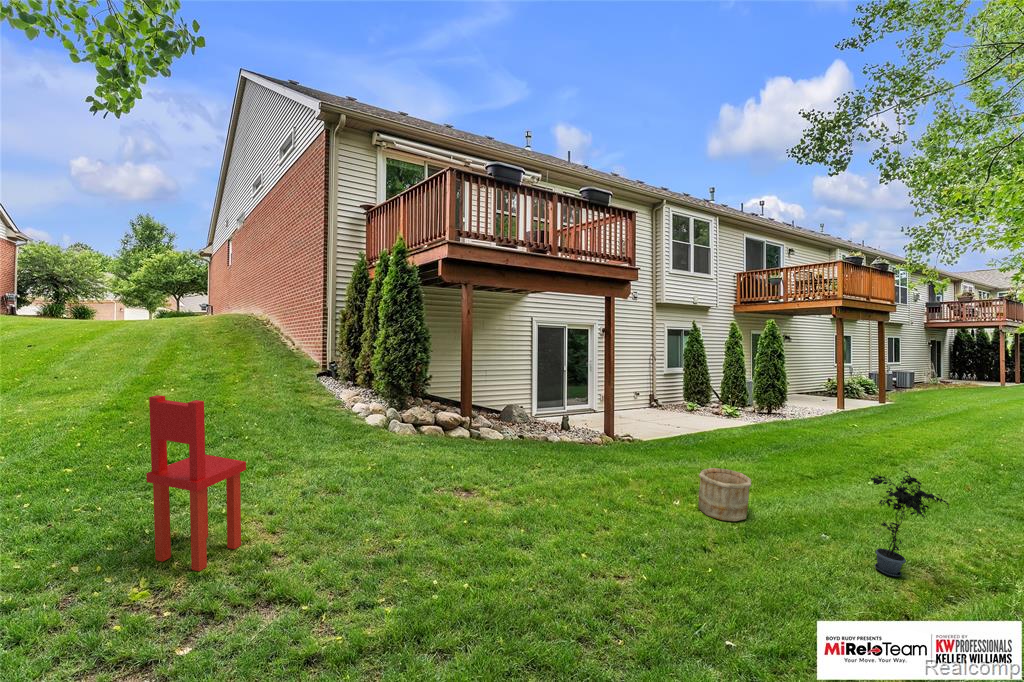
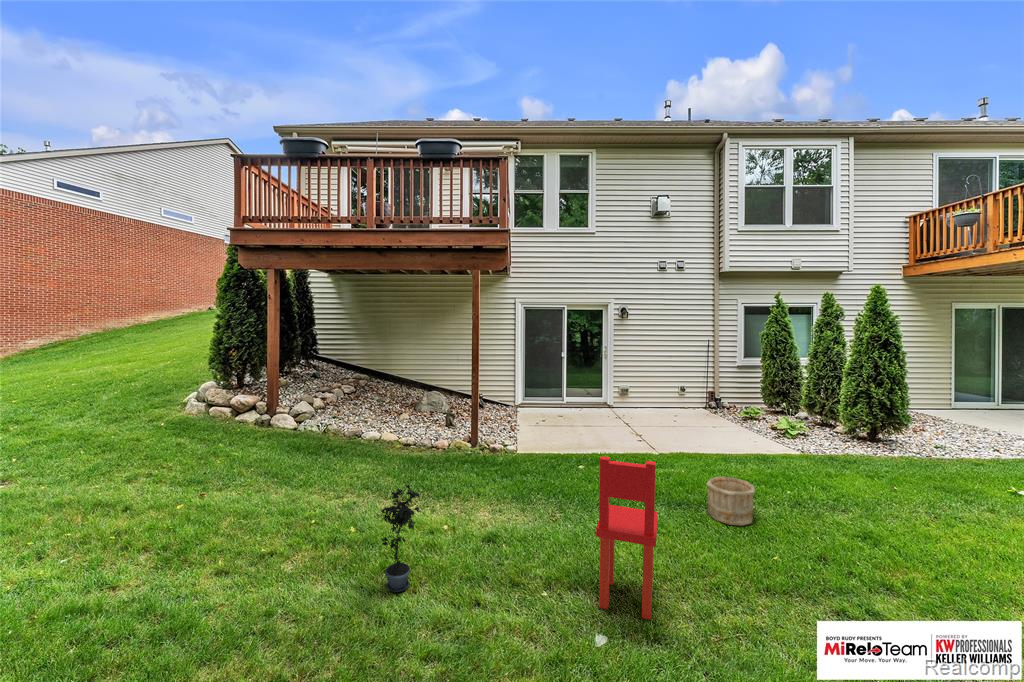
chair: present [146,395,246,571] -> present [596,456,658,620]
potted plant: present [869,471,949,577] -> present [377,485,420,592]

